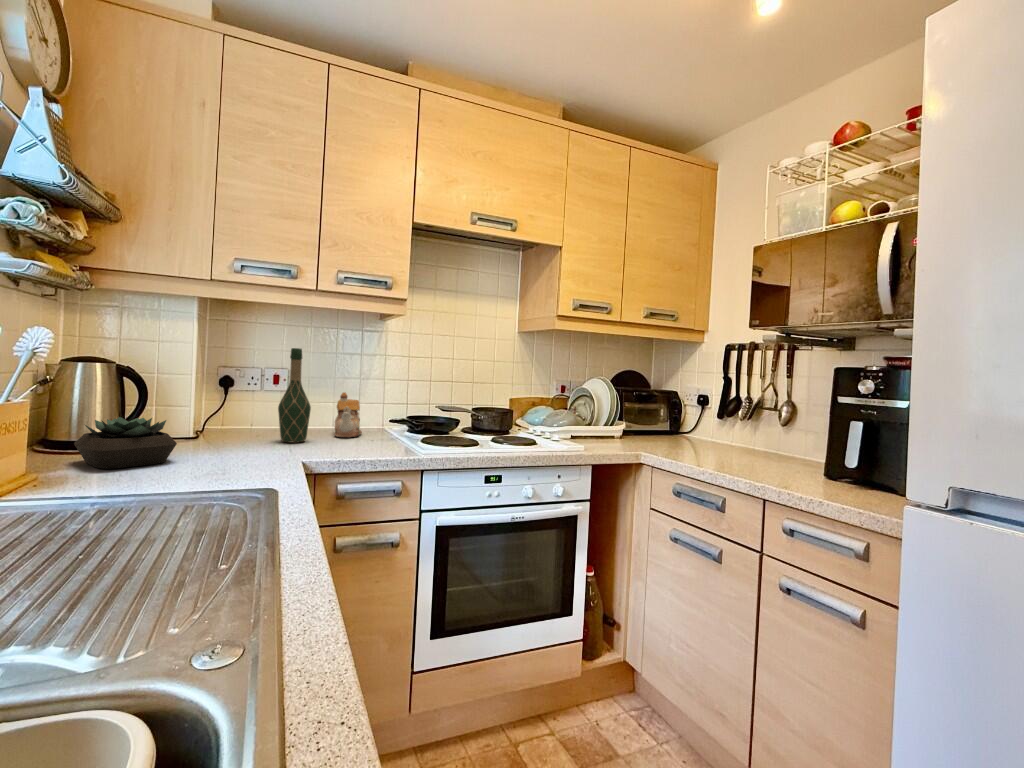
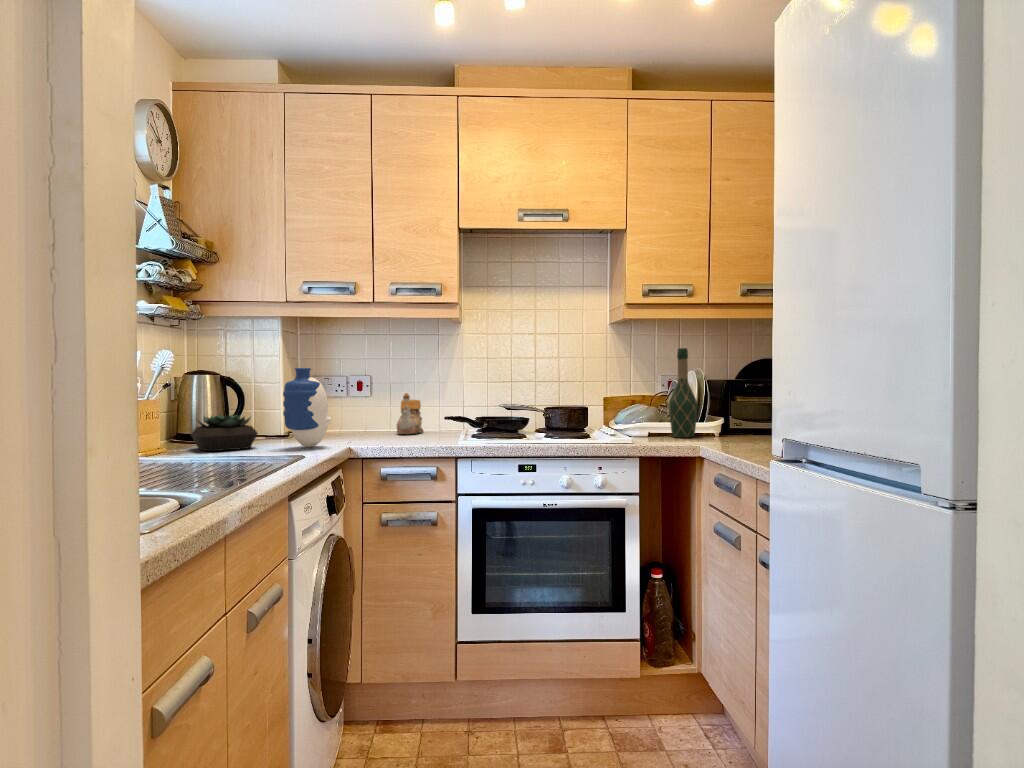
wine bottle: present [278,348,311,442] -> present [668,348,698,437]
vase: none [217,365,279,460] -> present [283,368,331,447]

